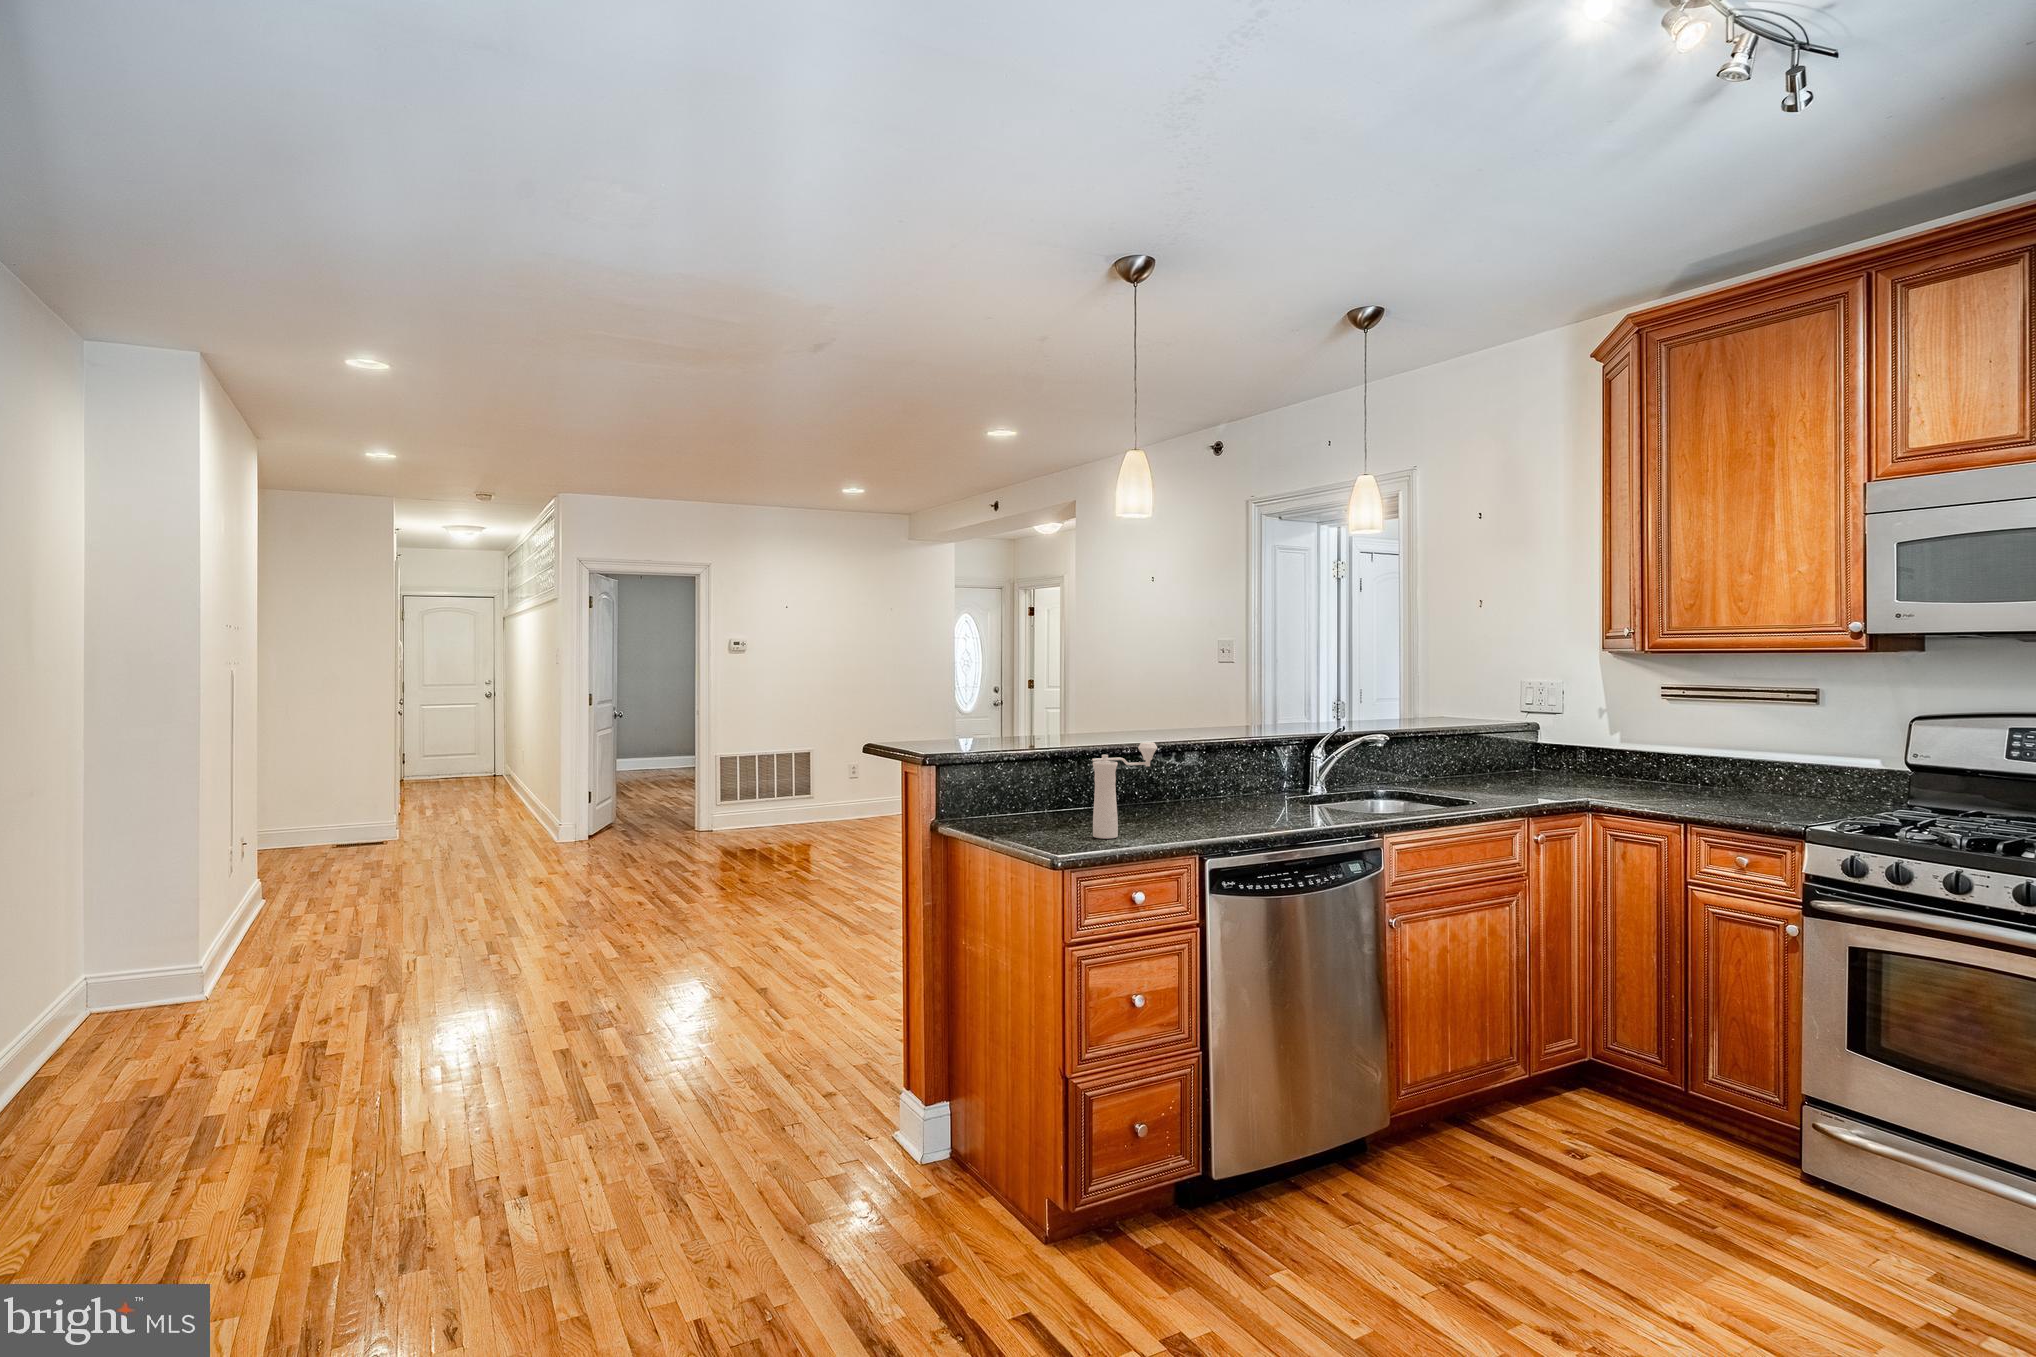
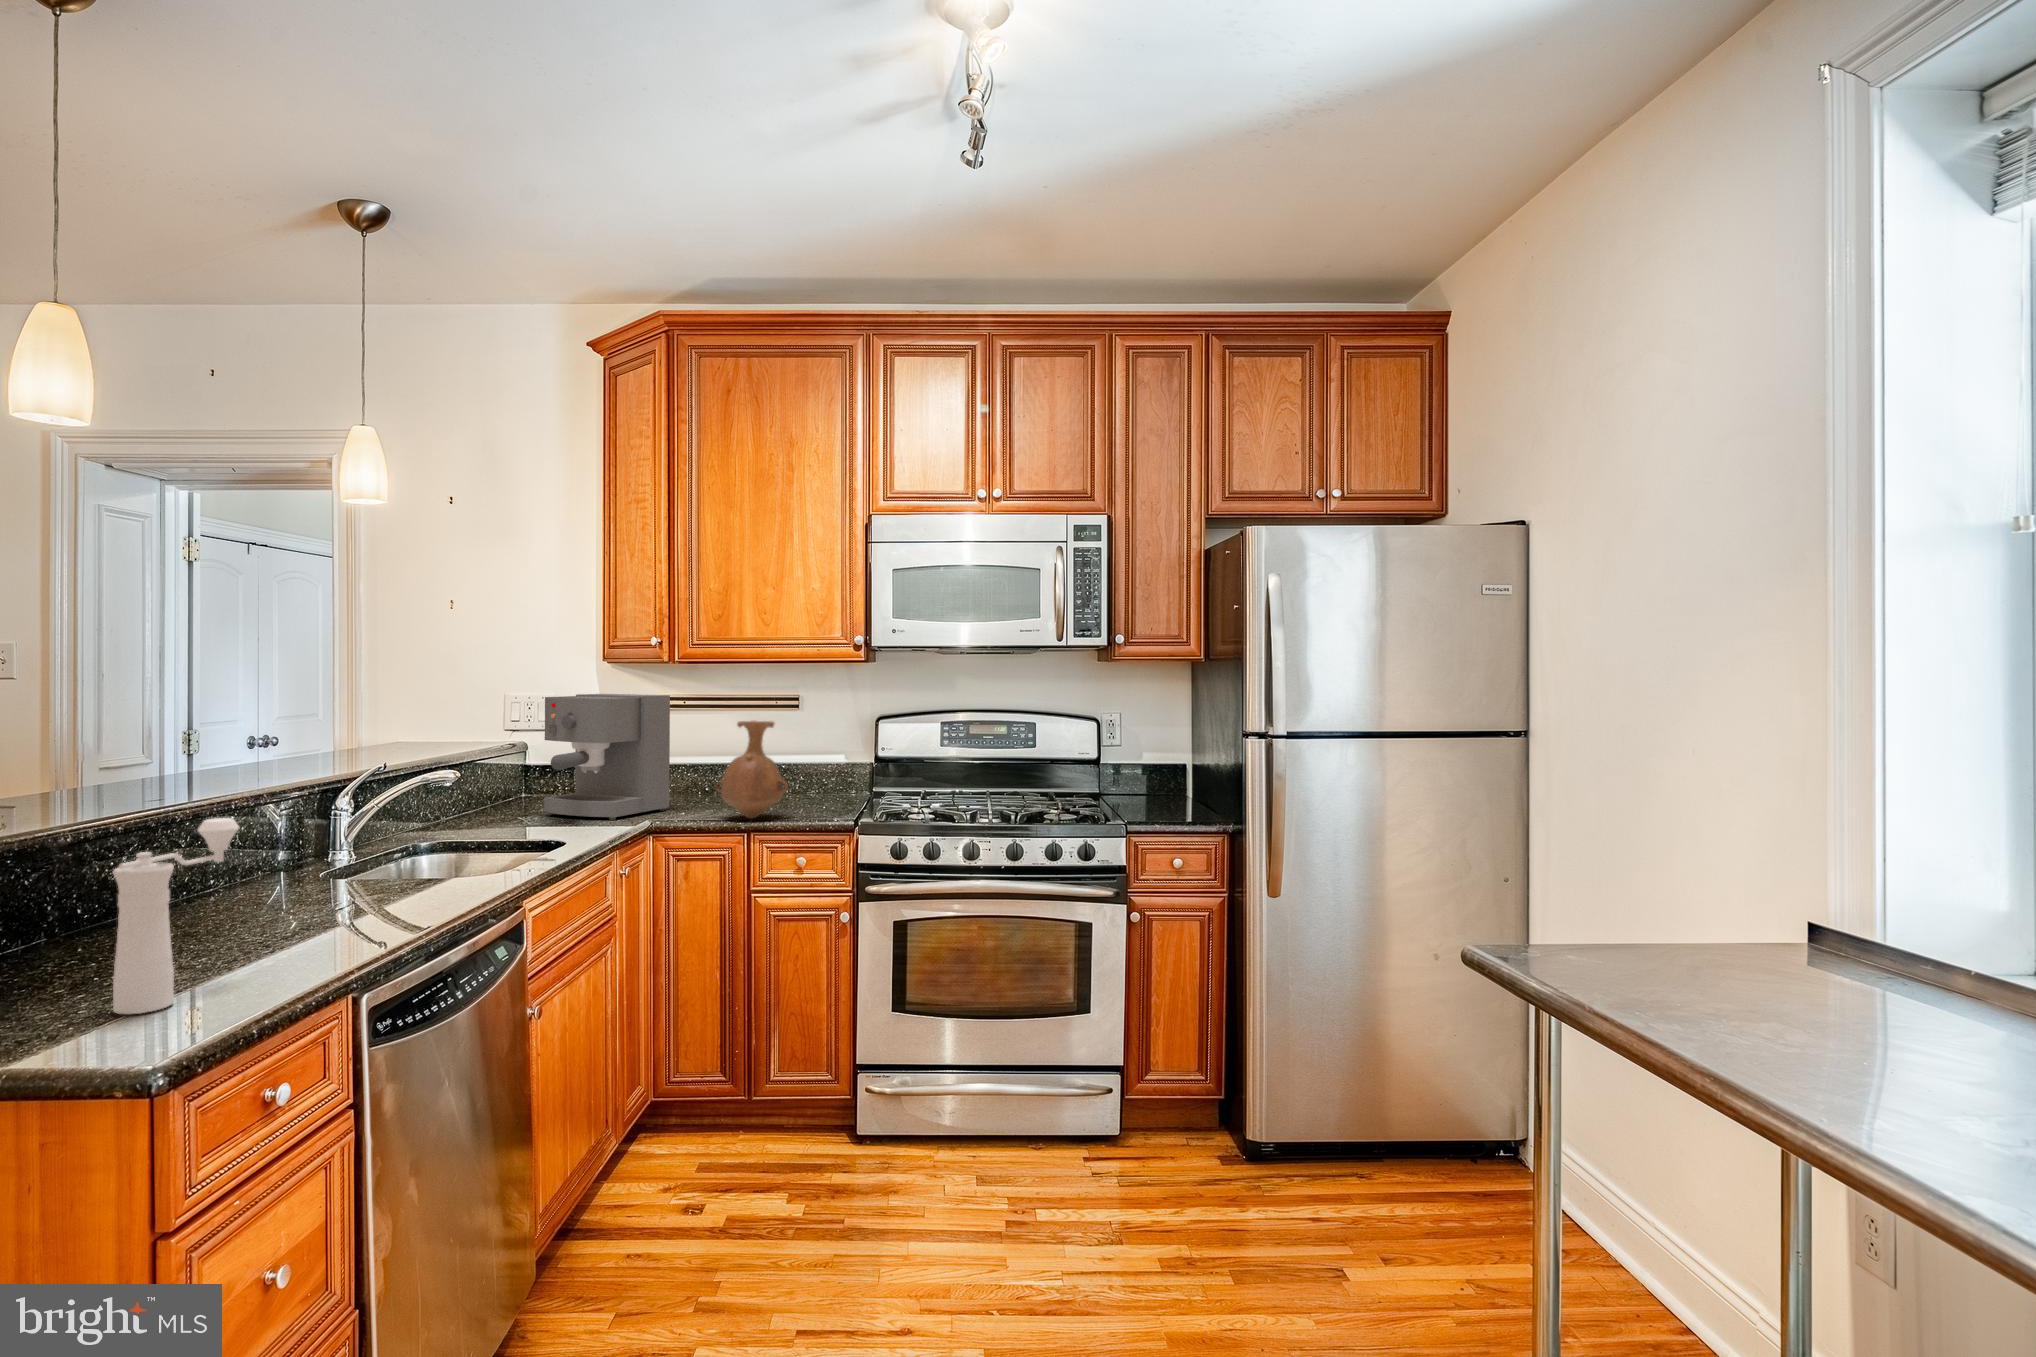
coffee maker: none [1500,682,1632,795] -> present [544,694,670,820]
vase: none [1656,709,1731,808] -> present [716,720,788,818]

